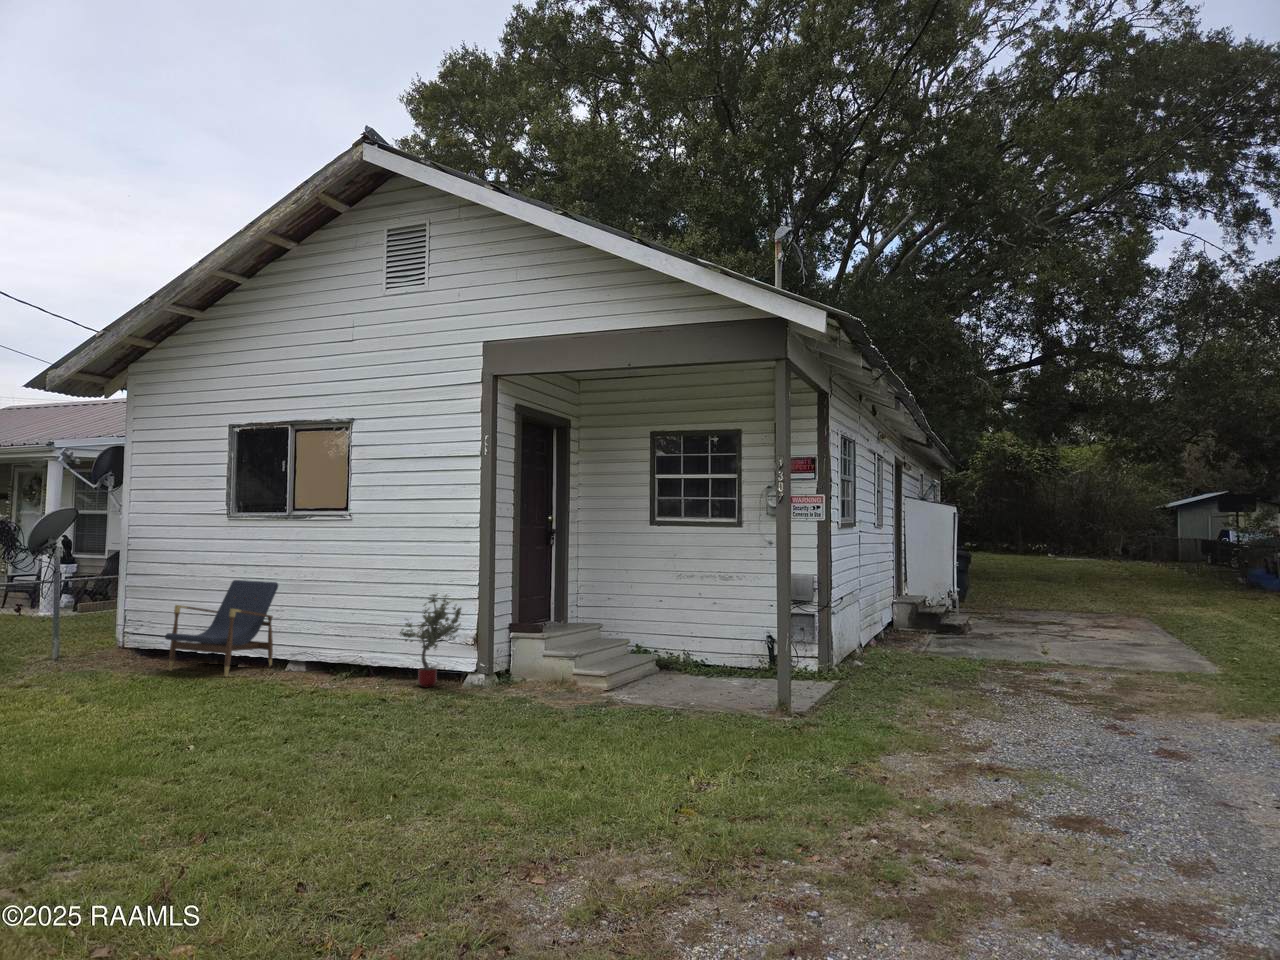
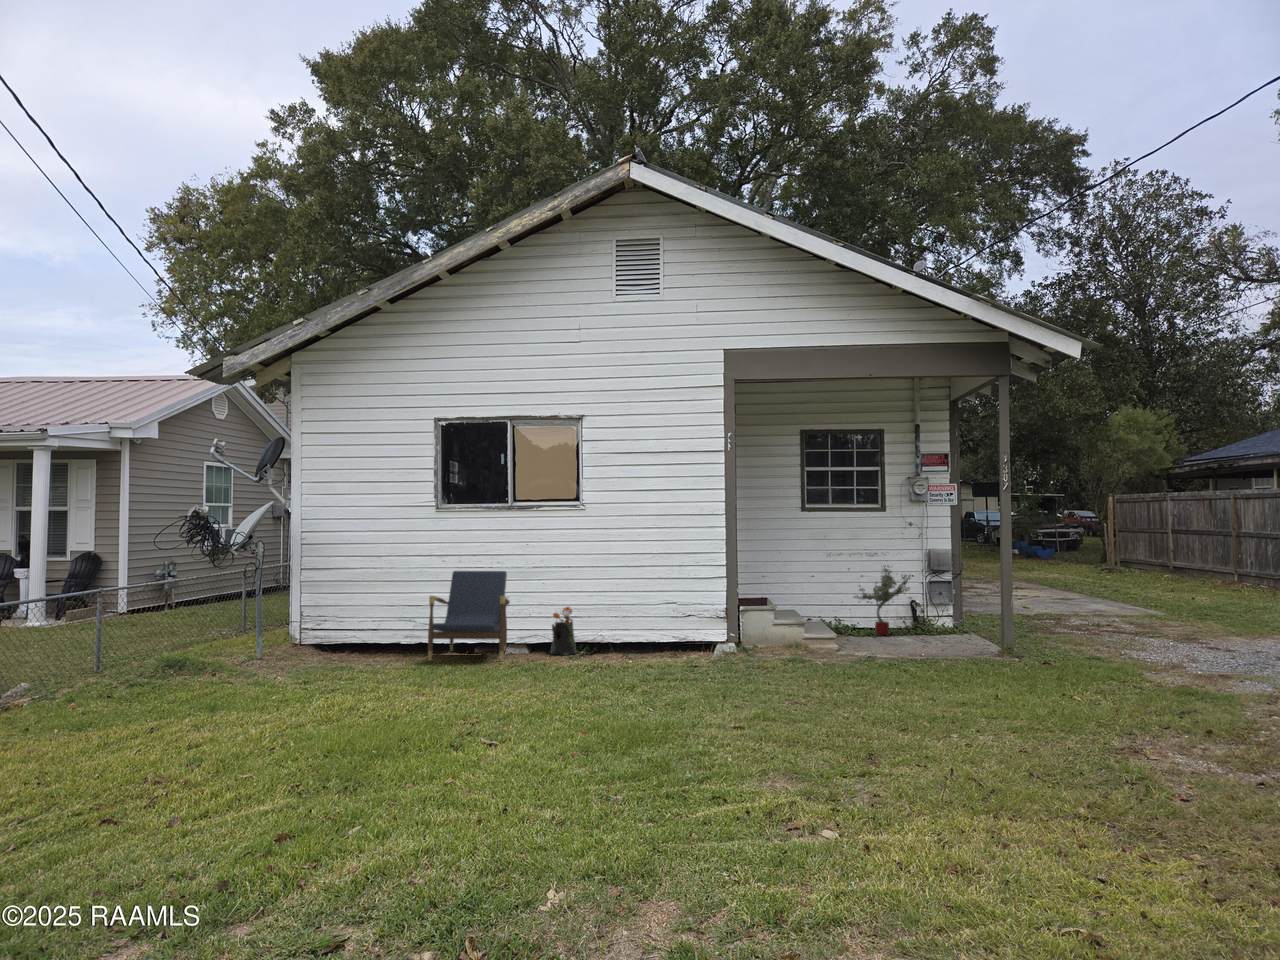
potted tree: present [400,594,461,687] -> present [854,565,910,636]
watering can: none [291,622,333,675] -> present [551,607,576,655]

